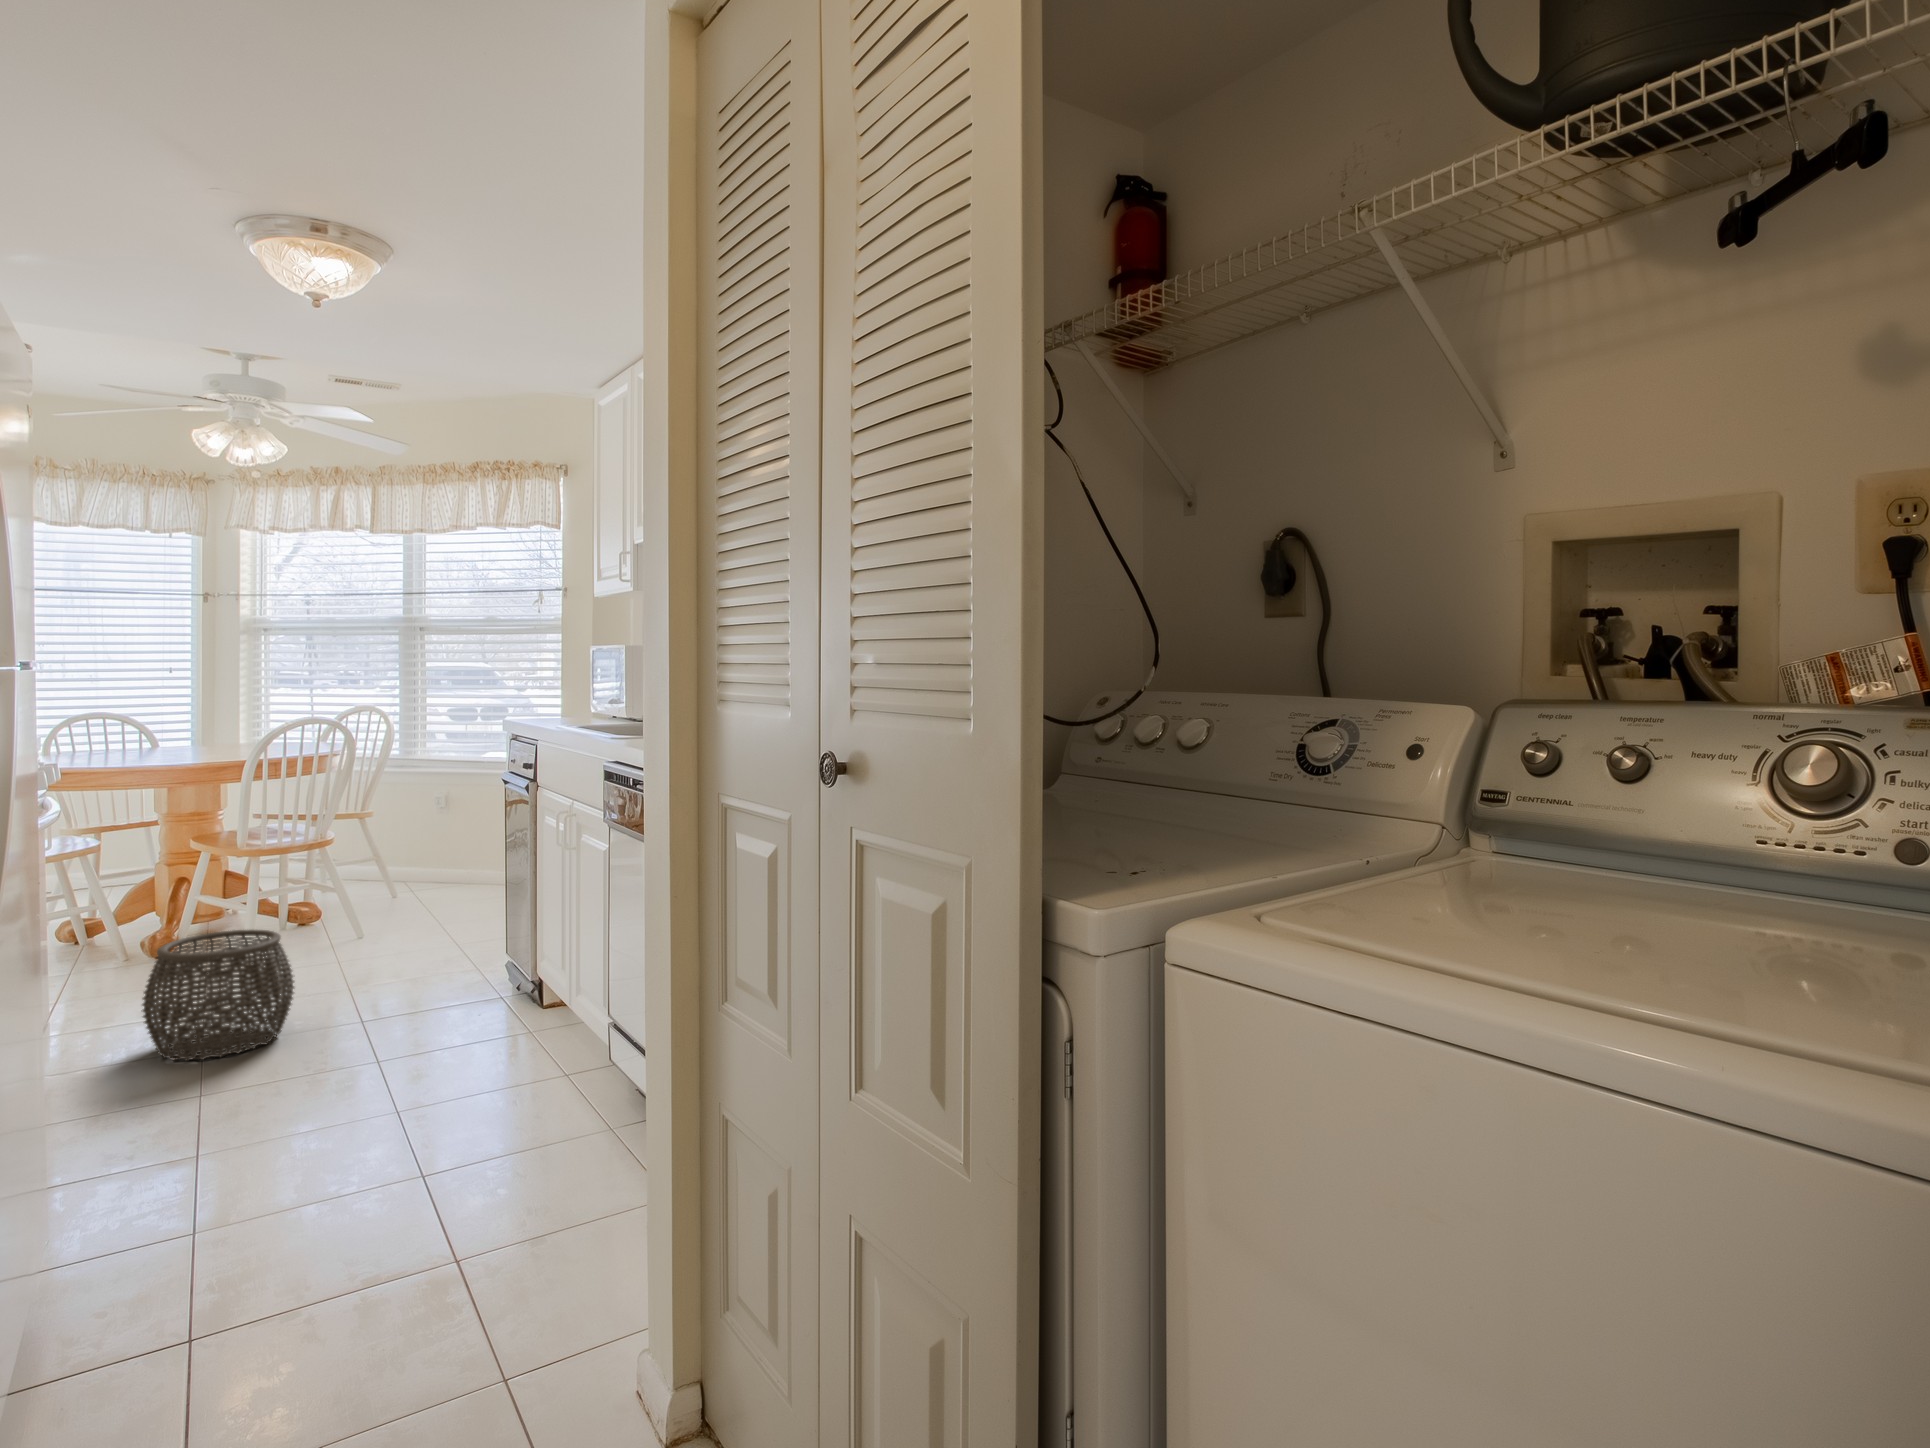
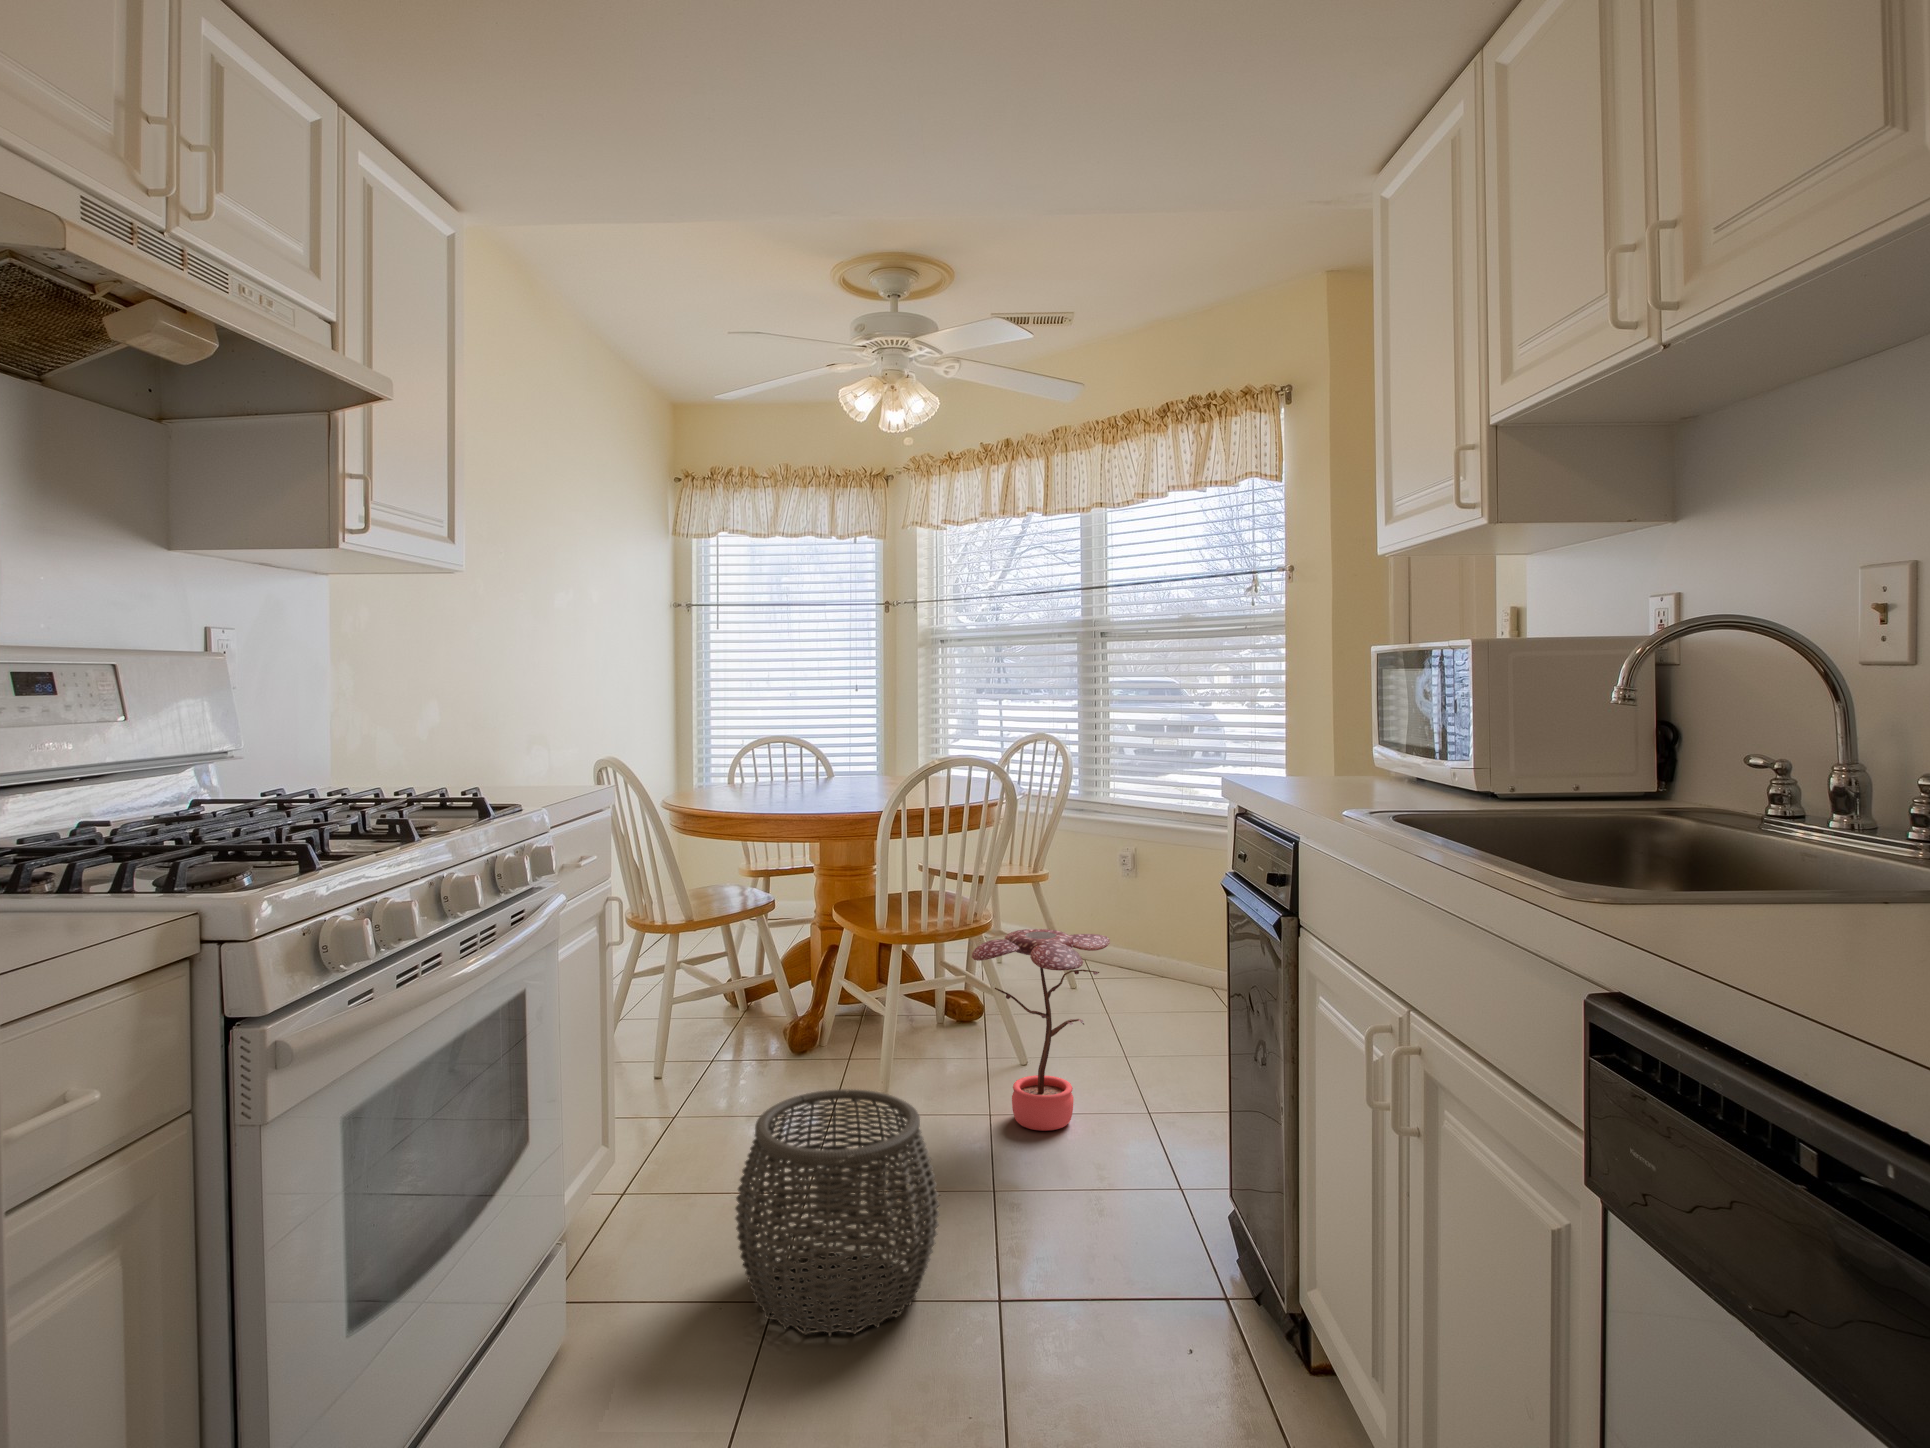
potted plant: none [311,838,418,967] -> present [972,929,1110,1131]

